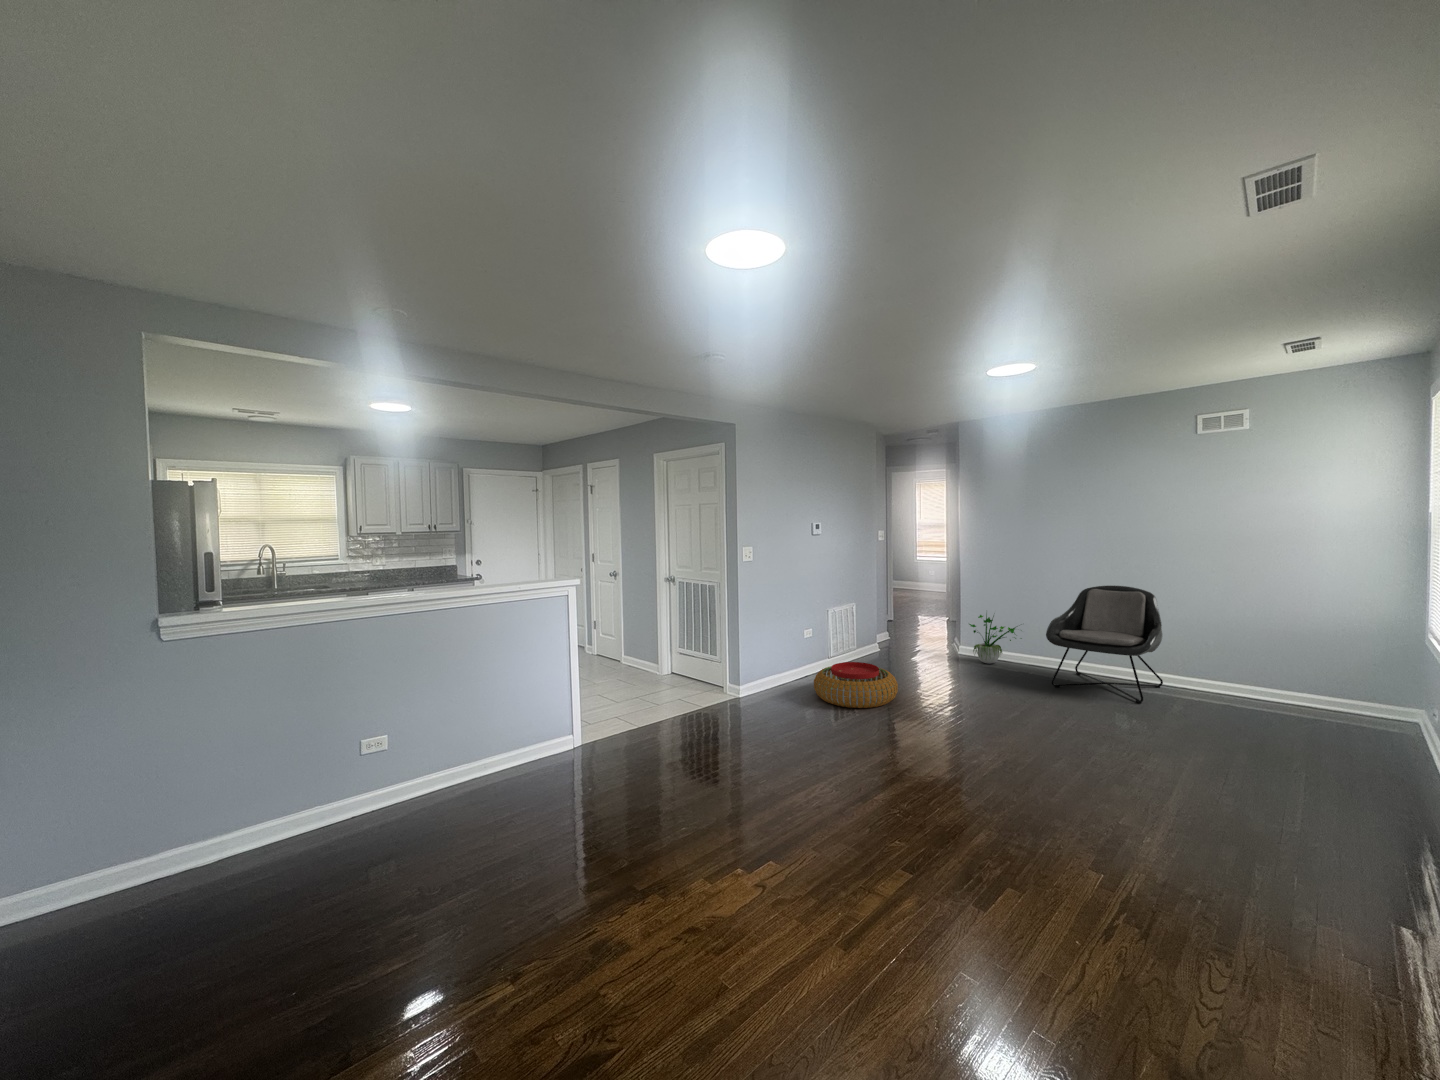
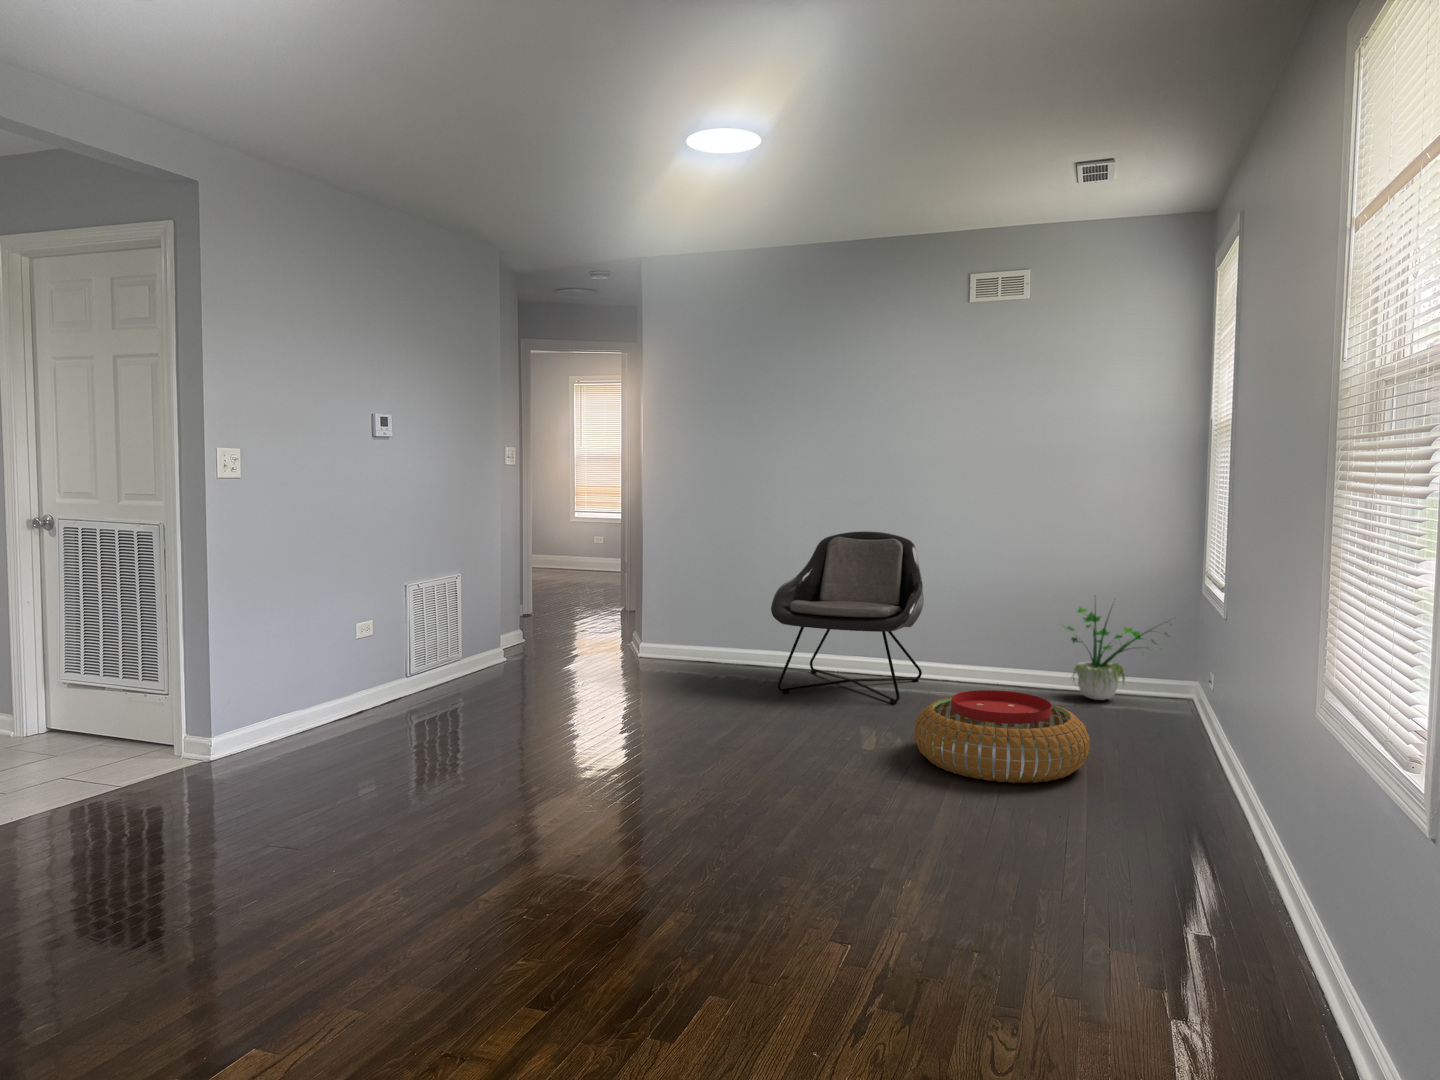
potted plant: present [969,615,1022,664] -> present [1066,607,1168,700]
pouf: present [814,662,898,708] -> present [914,690,1090,783]

